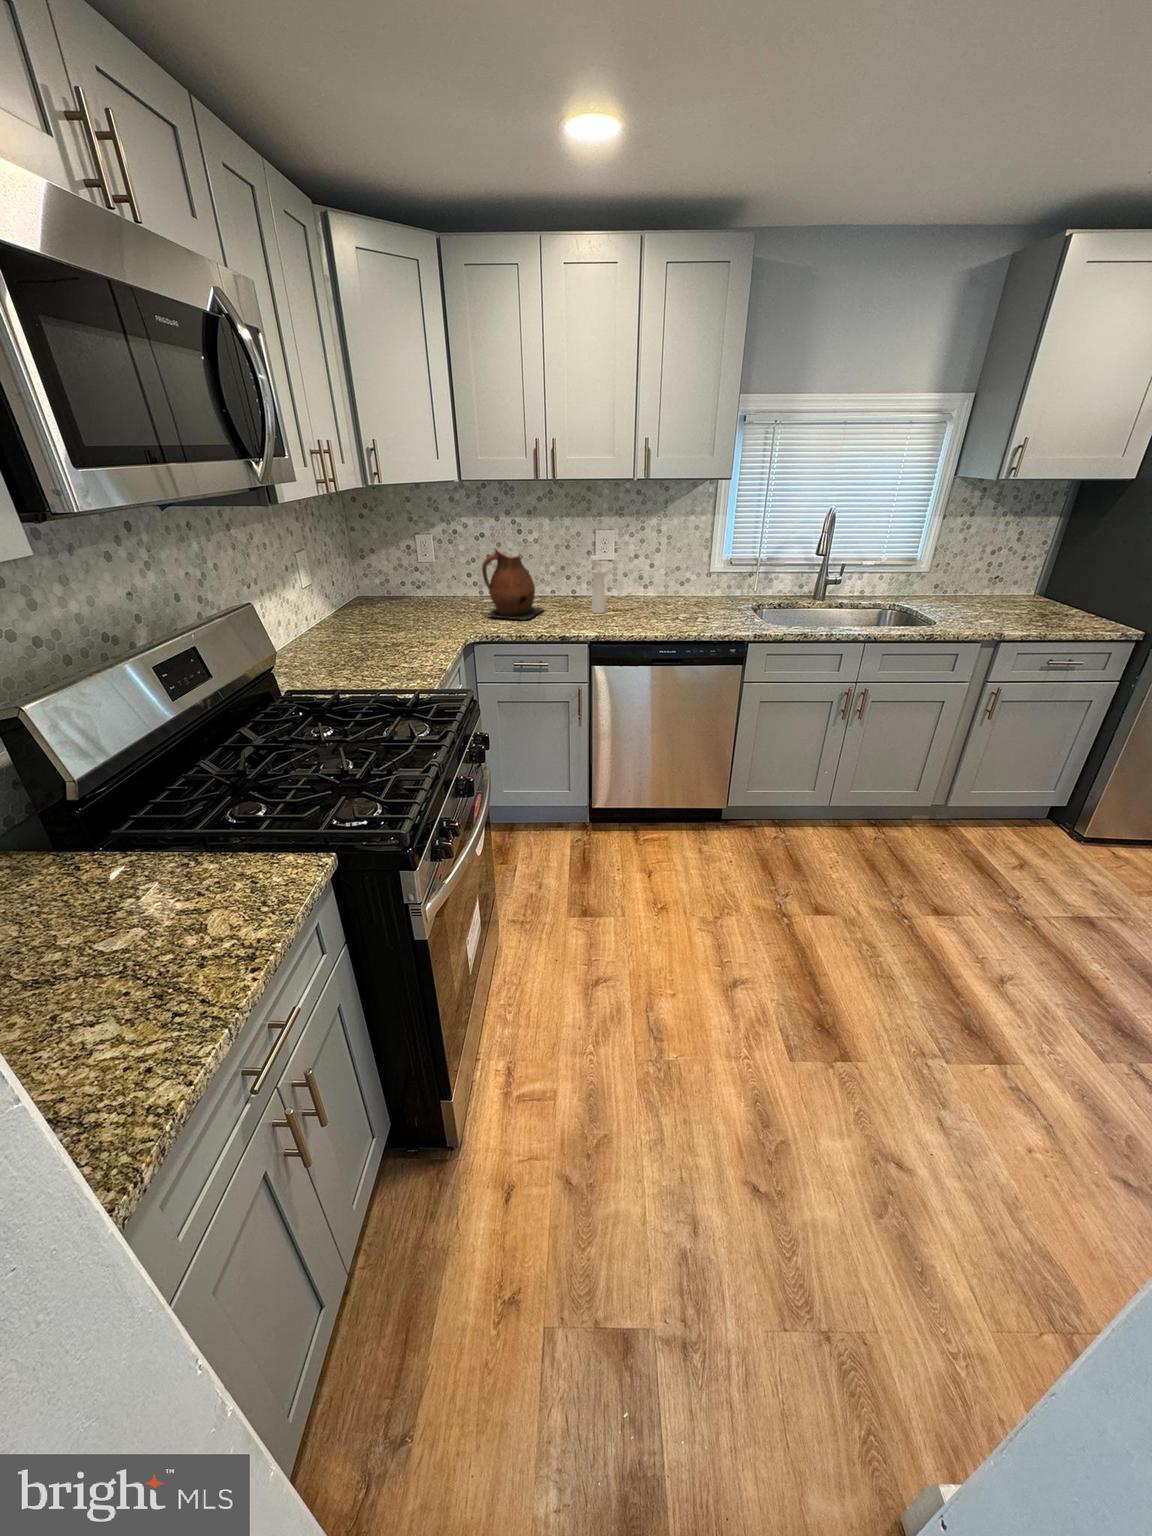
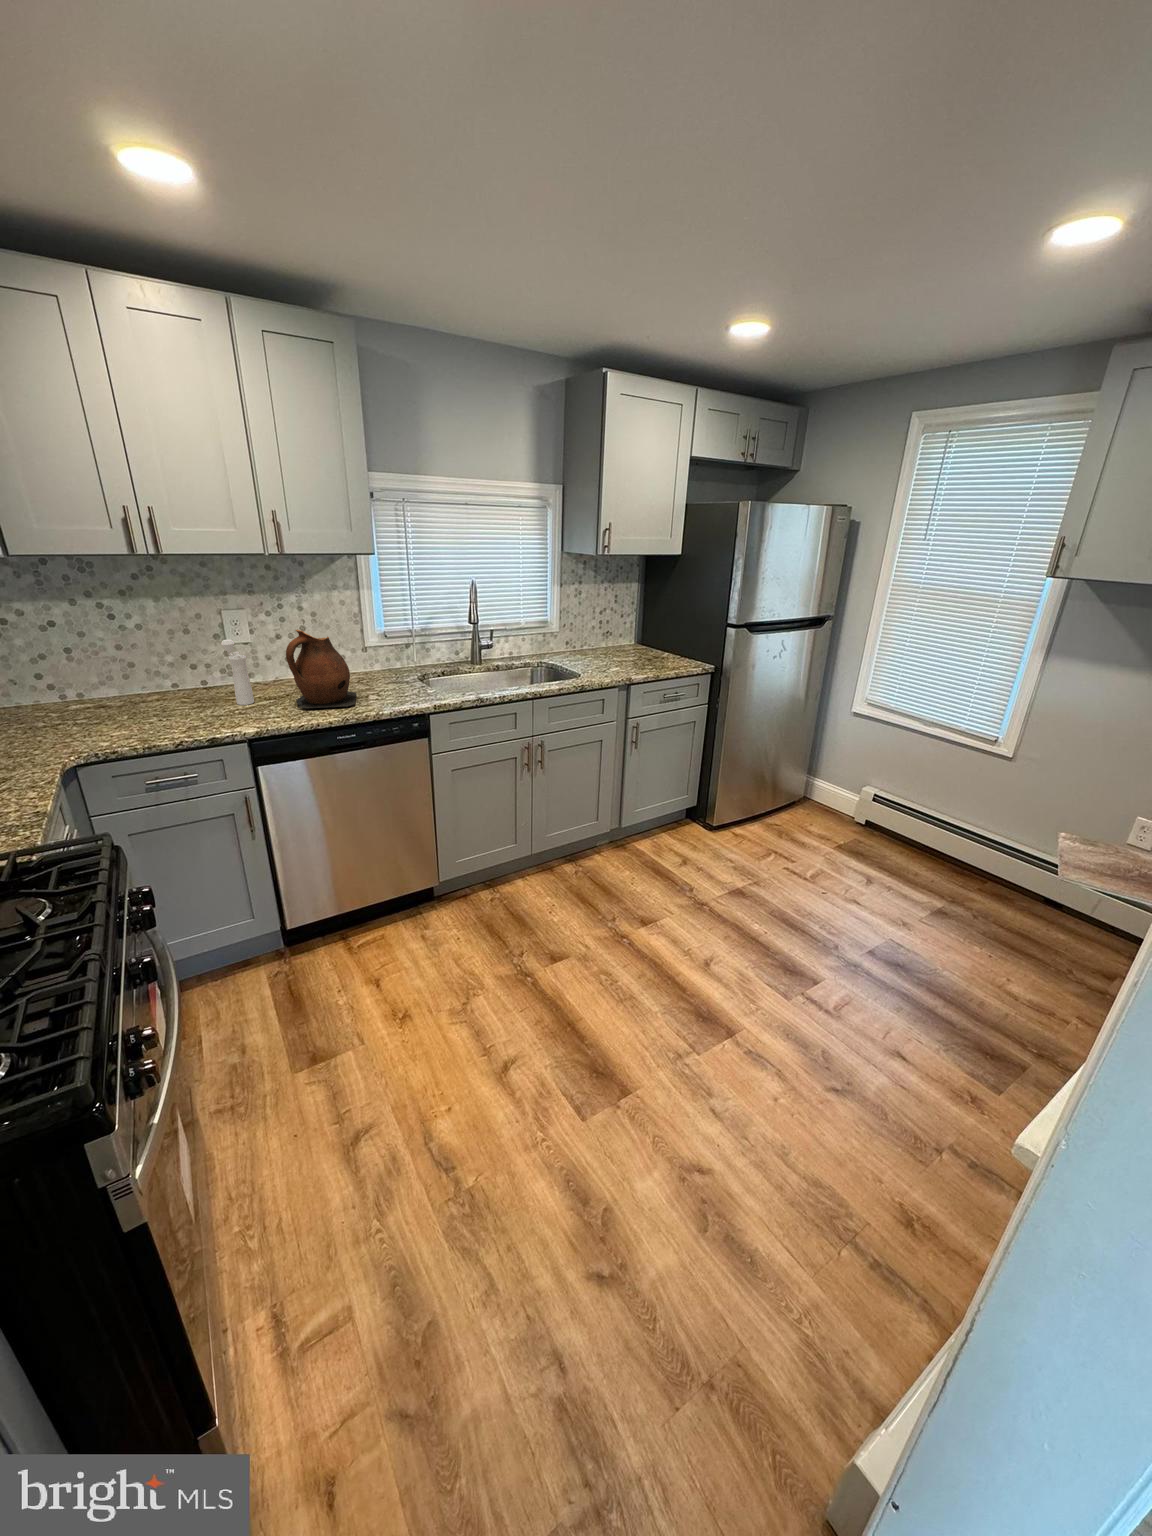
ceramic pitcher: present [482,548,544,620] -> present [286,630,356,708]

